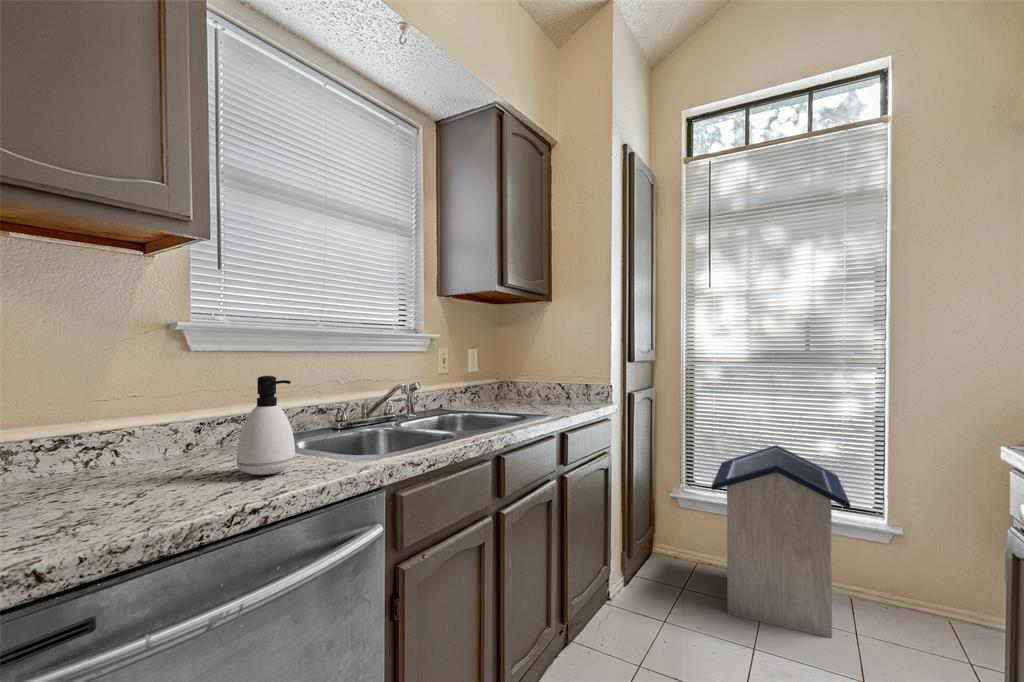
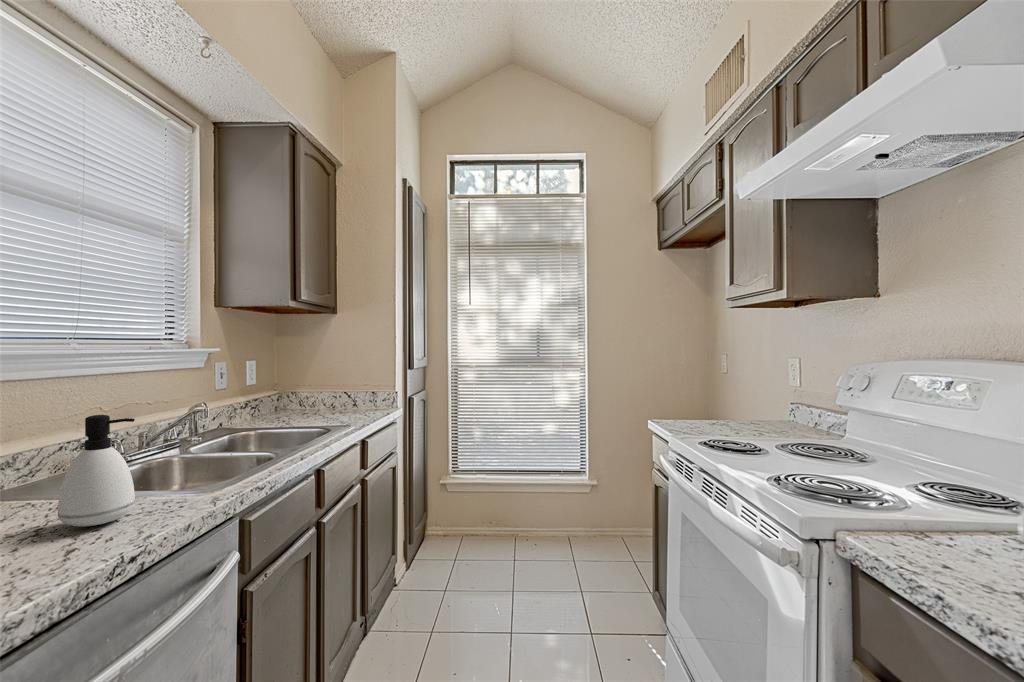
trash can: present [712,445,850,638] -> none [478,430,569,568]

